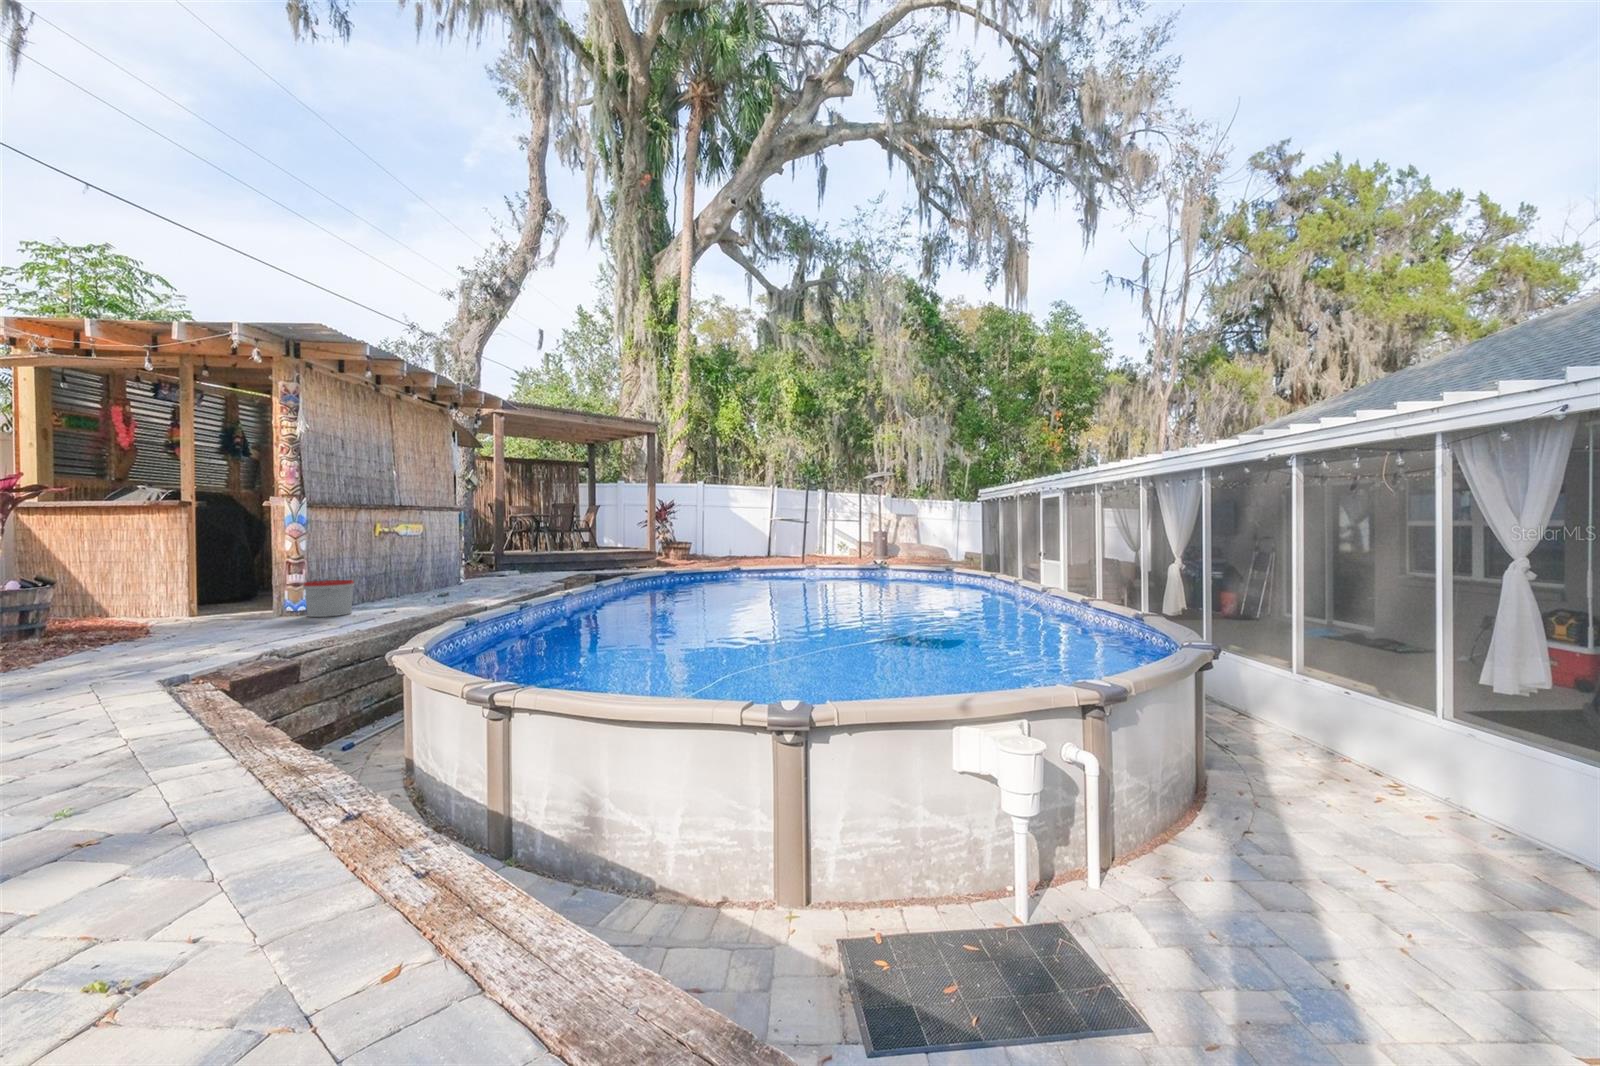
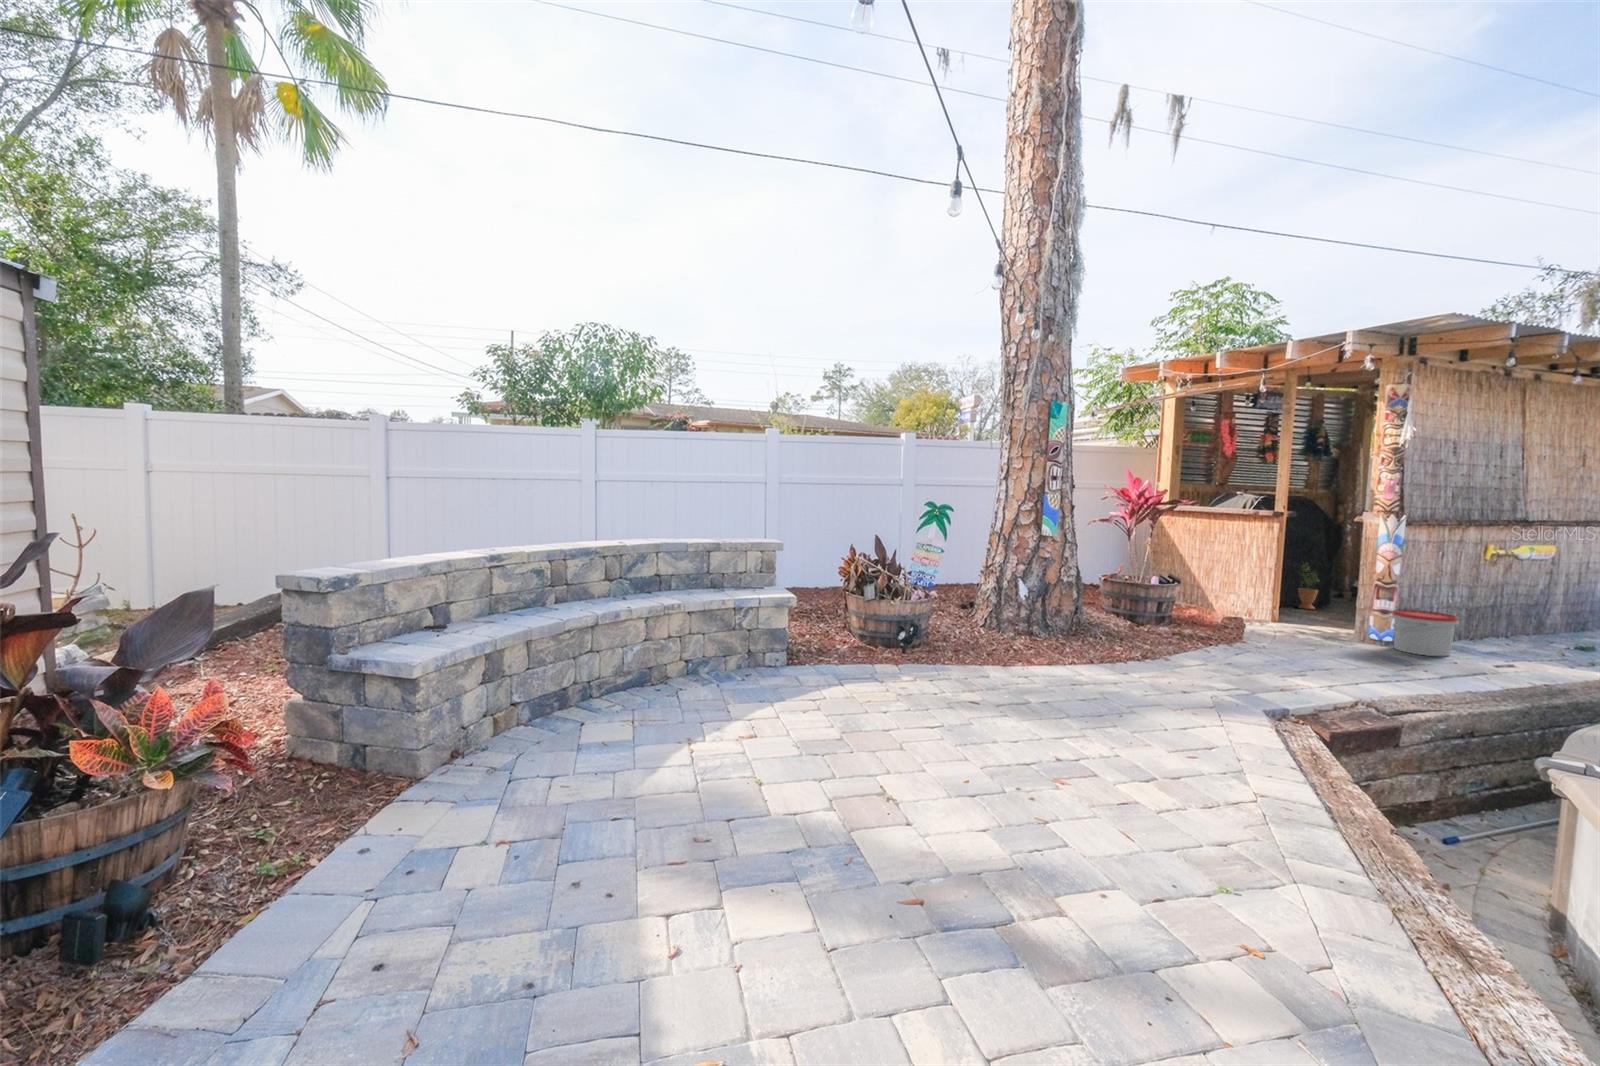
potted plant: none [216,555,243,604] -> present [1298,563,1319,609]

